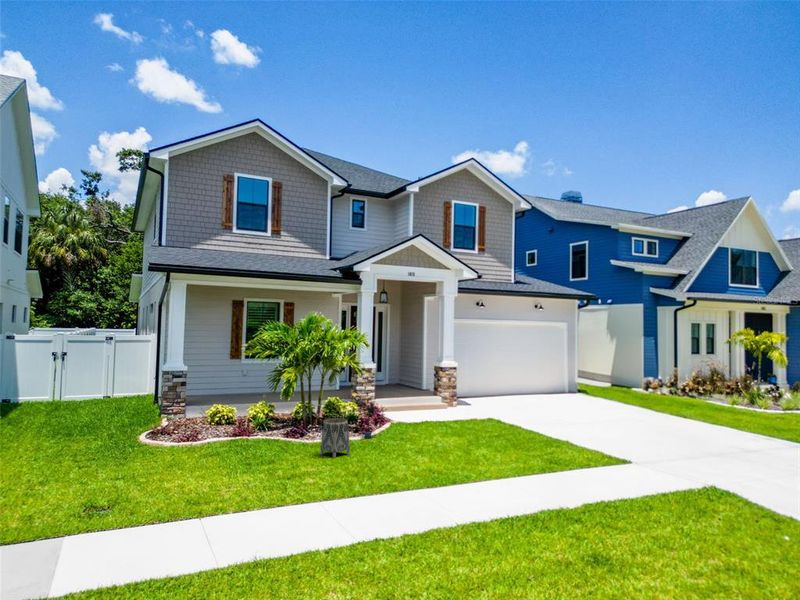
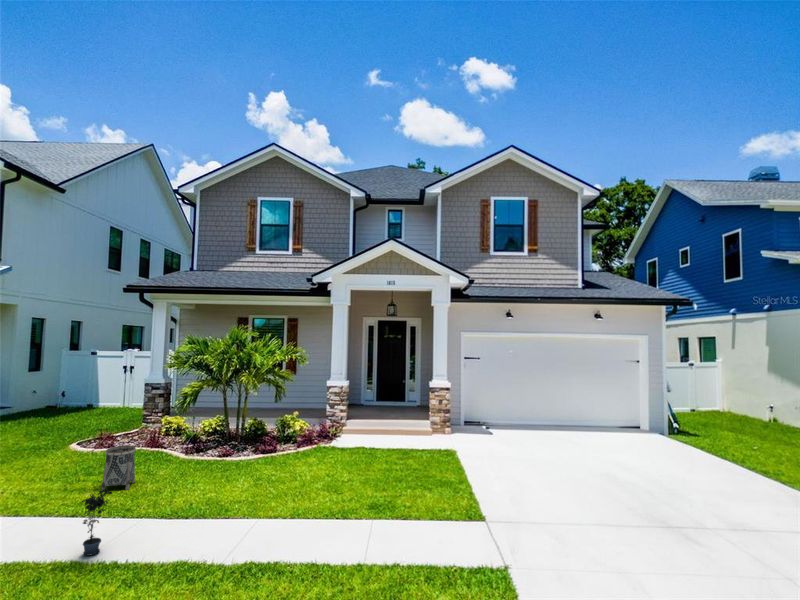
potted plant: present [362,403,378,438] -> present [82,486,112,556]

